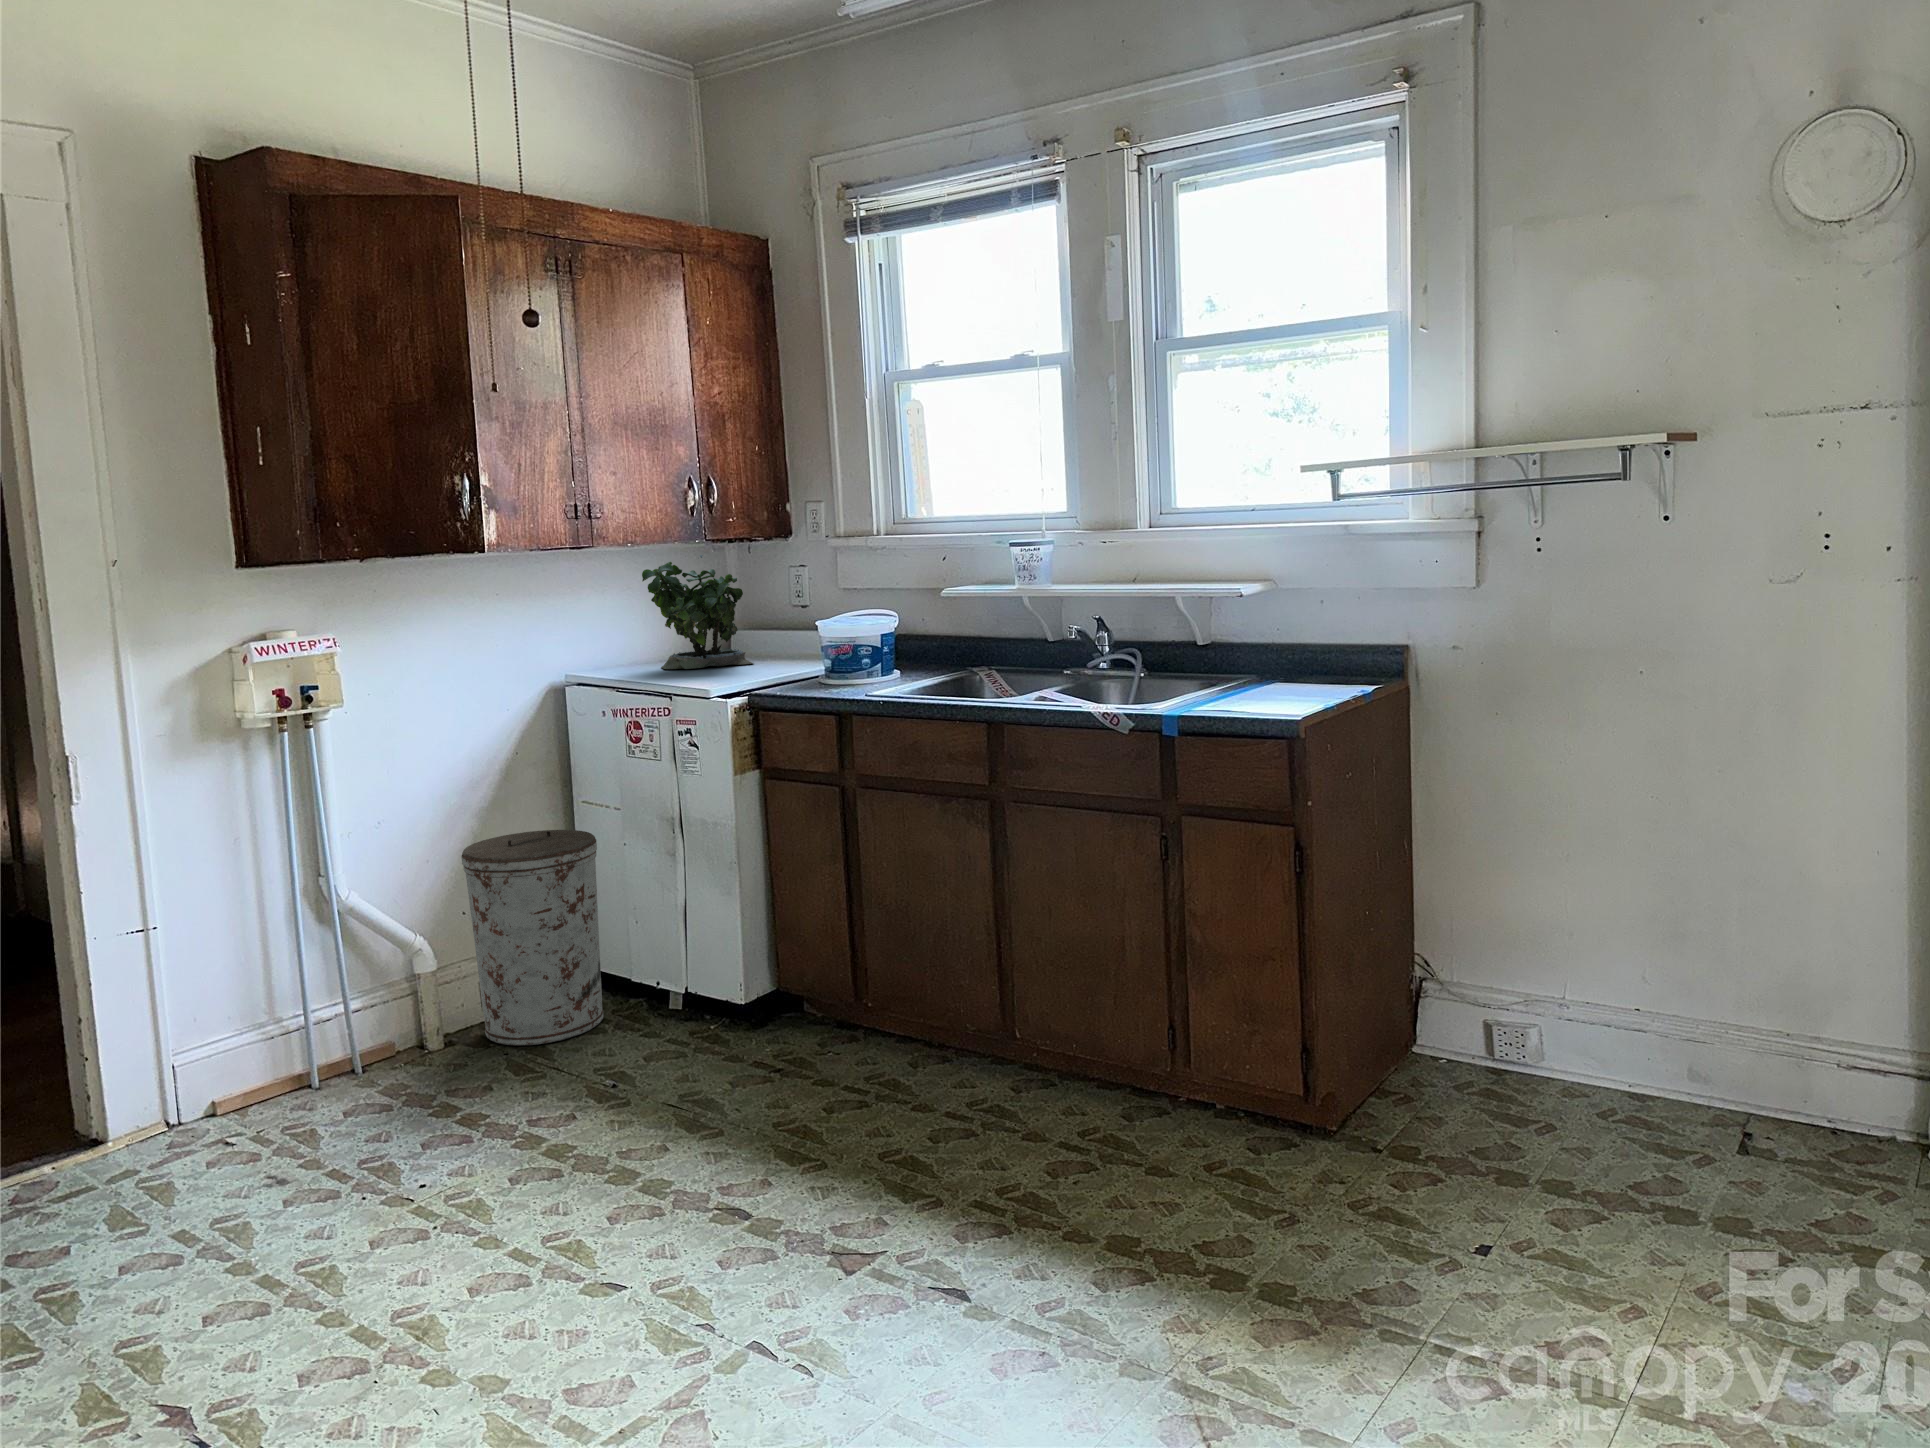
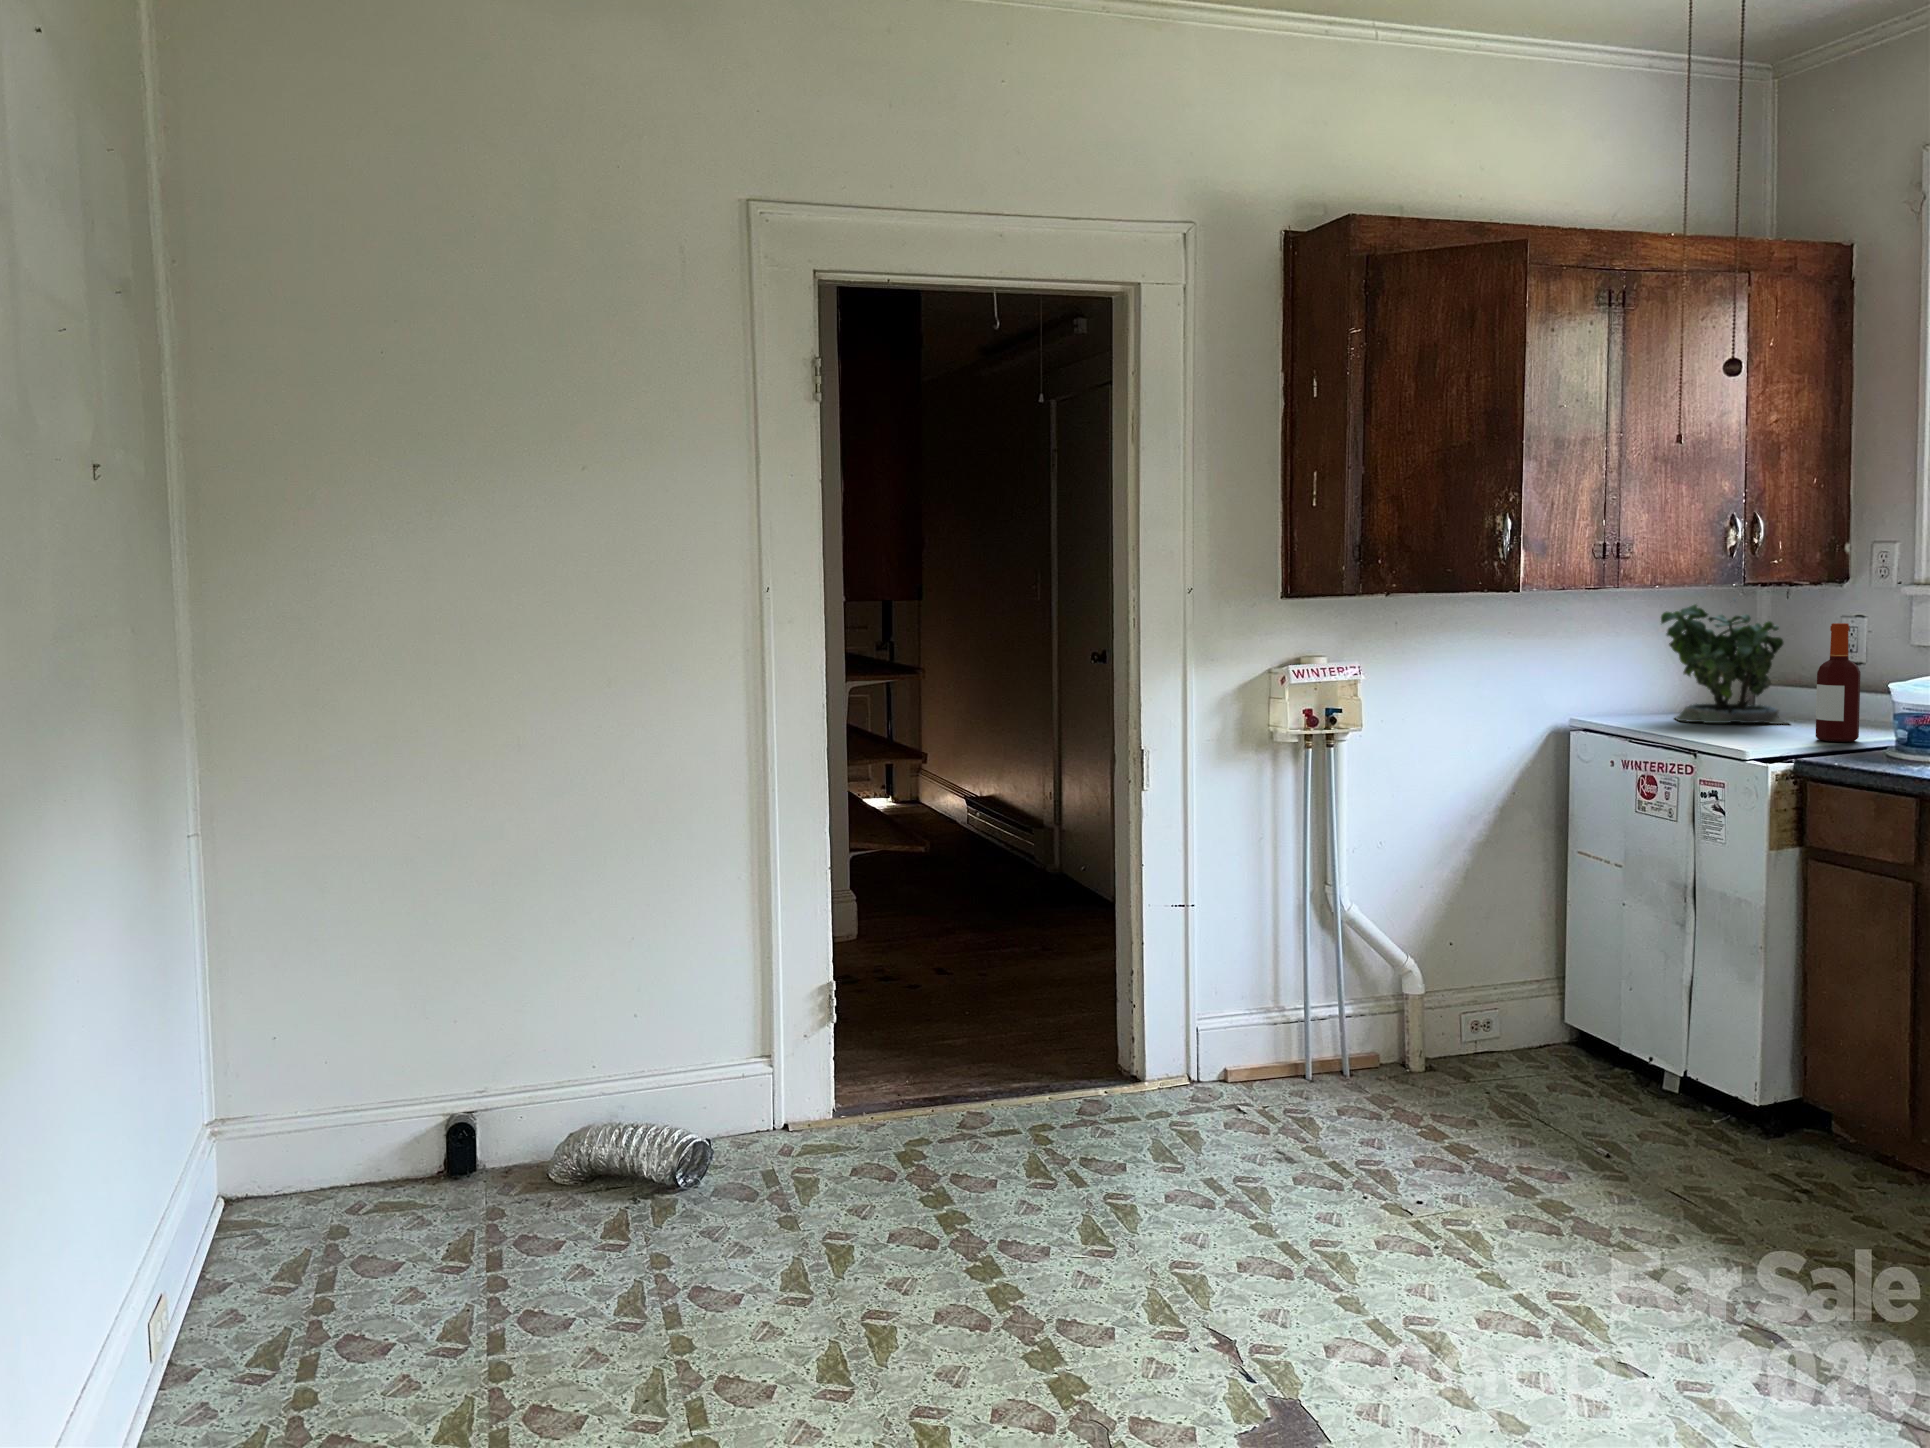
bottle: none [763,572,799,675] -> present [1816,623,1861,742]
trash can: present [461,830,603,1045] -> none [1454,874,1595,1094]

